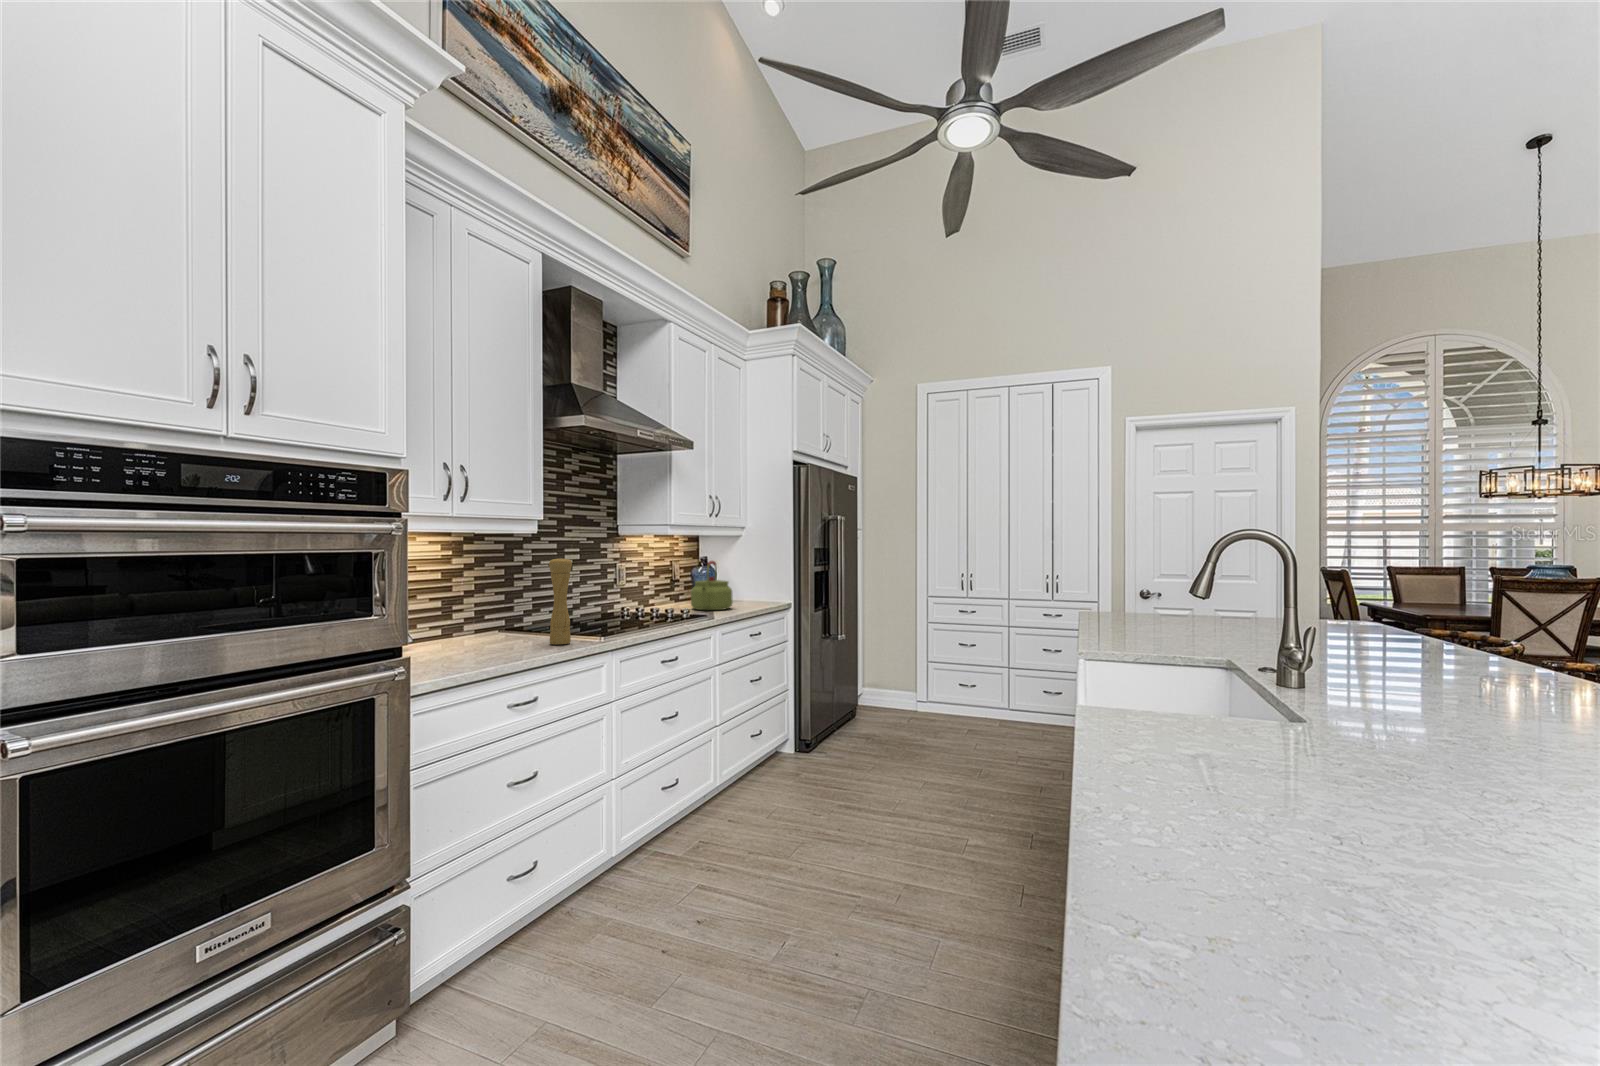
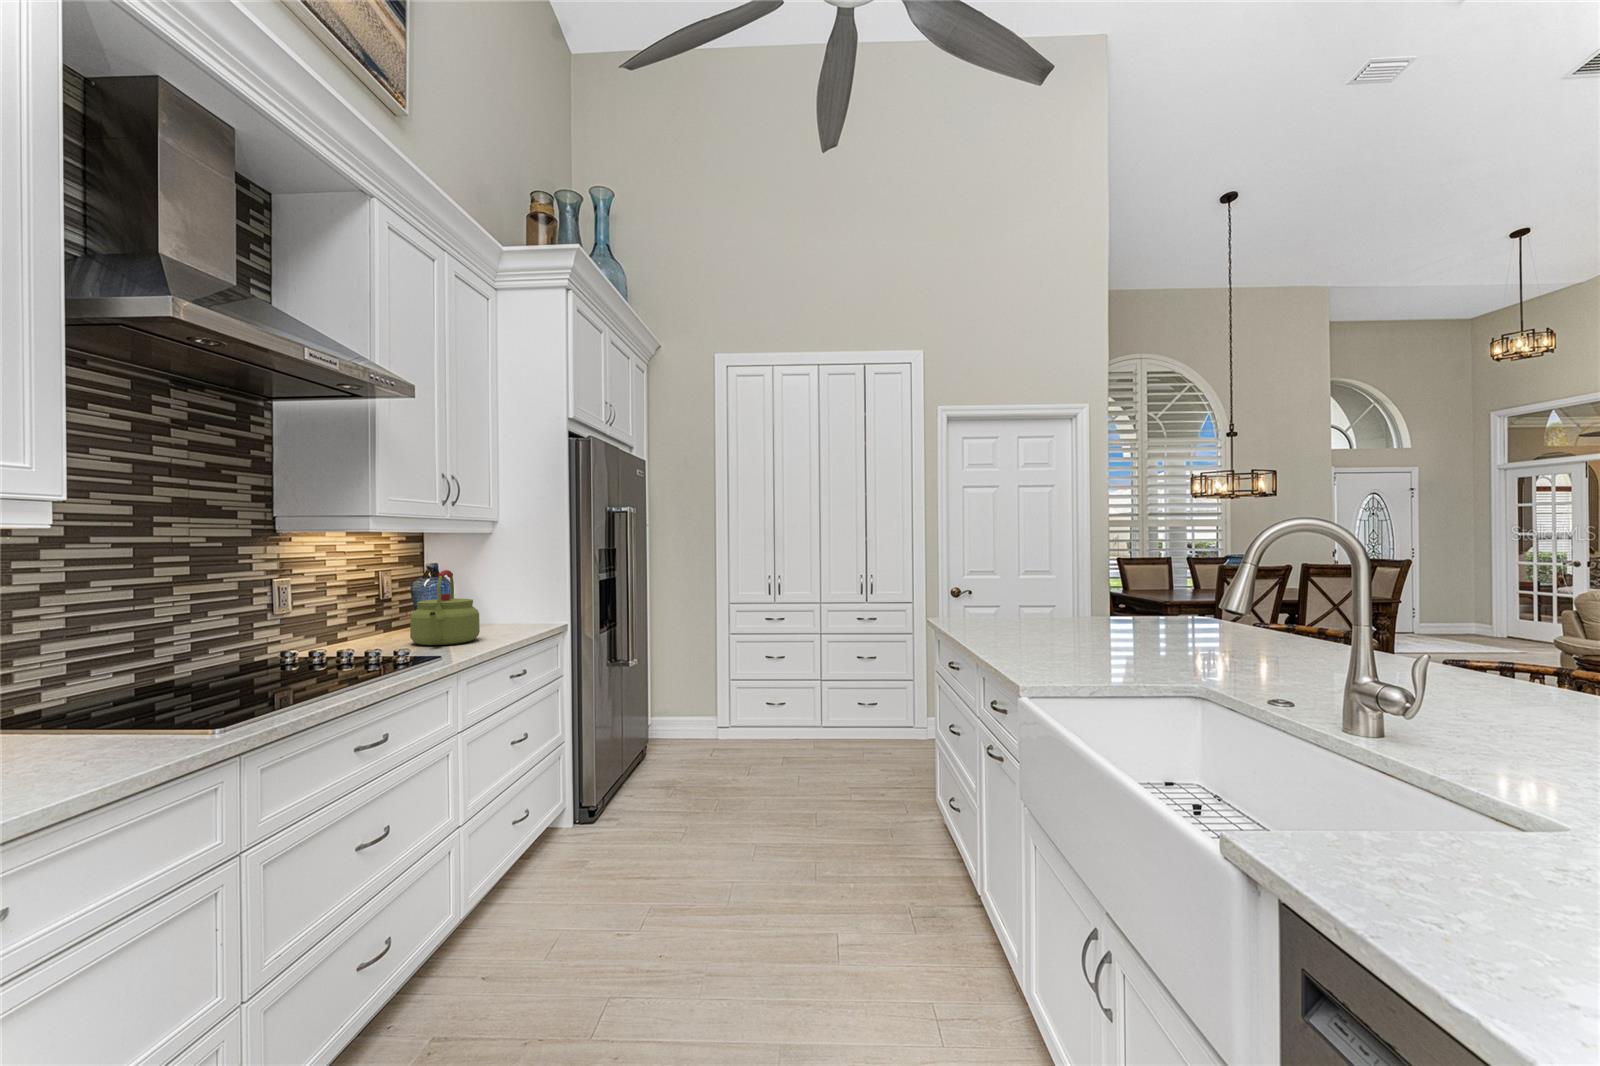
pepper mill: present [549,557,572,645] -> none [61,577,127,765]

